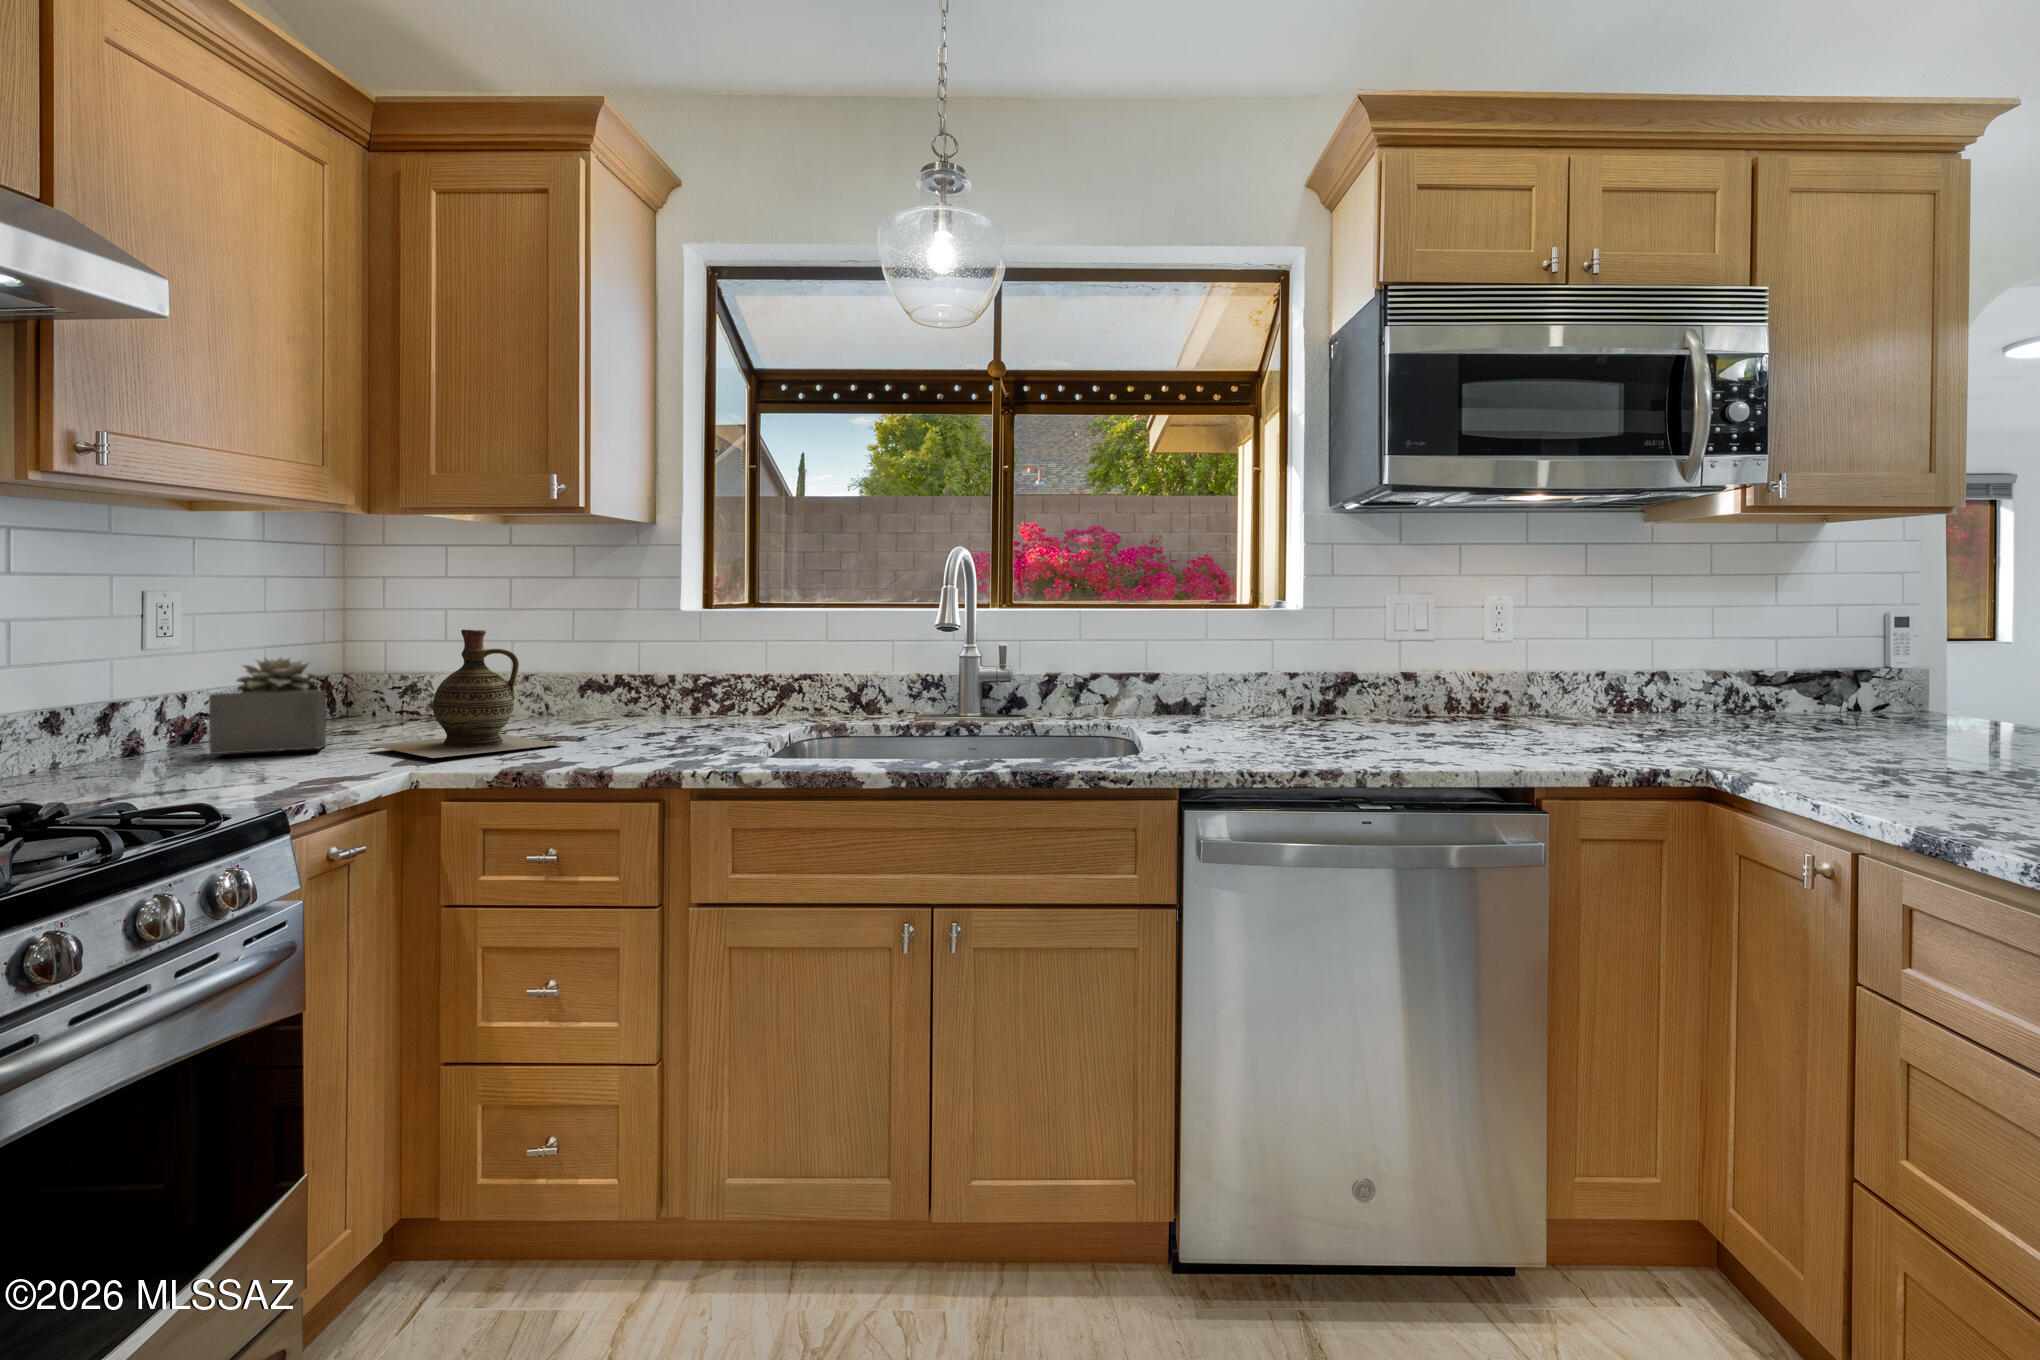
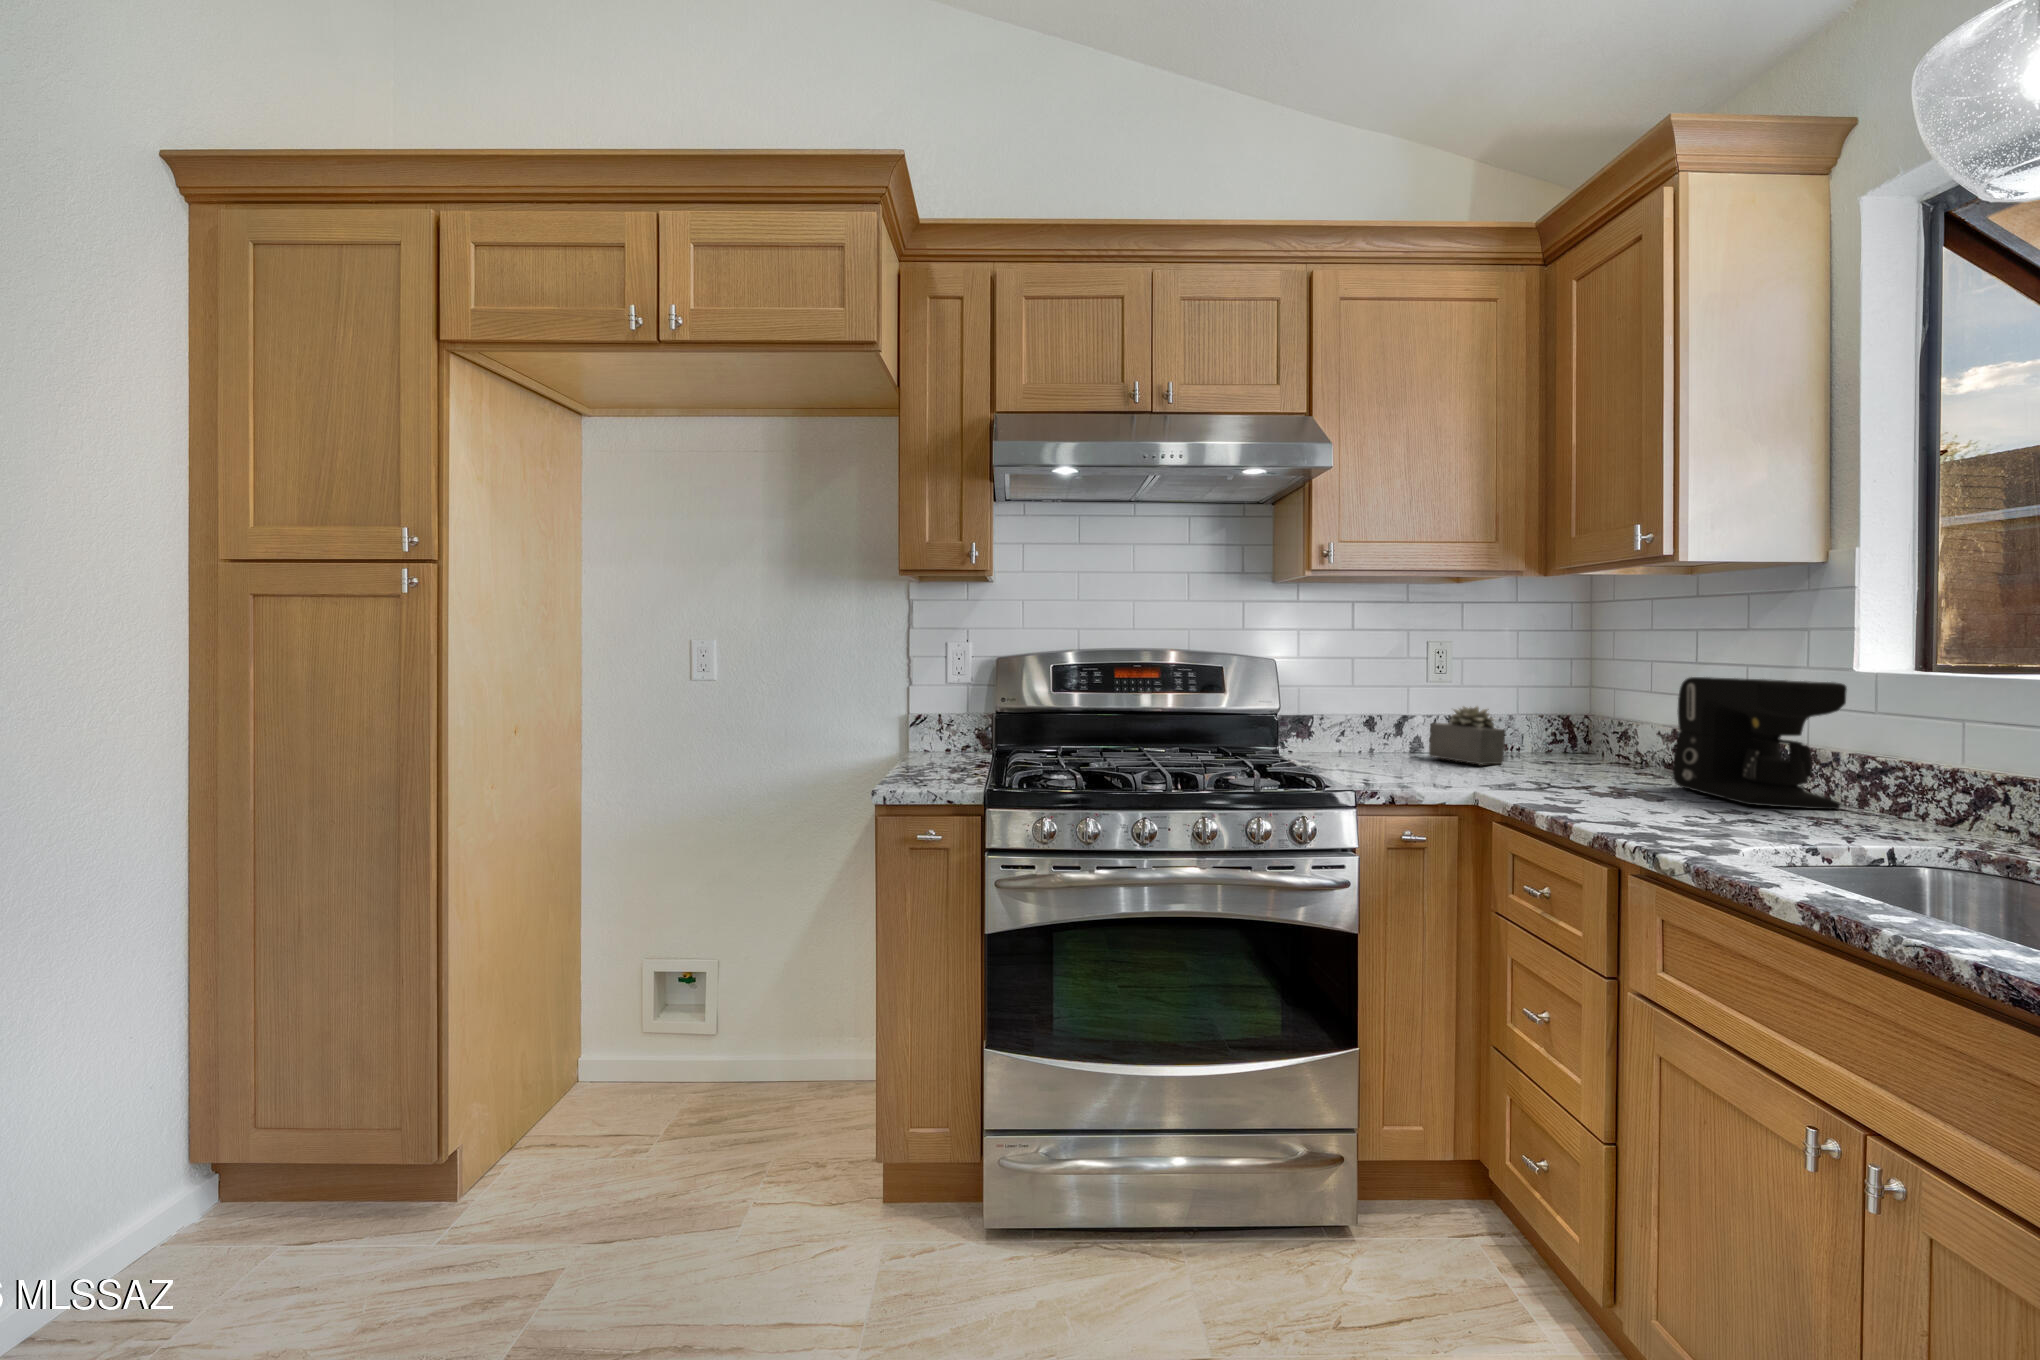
coffee maker: none [554,590,702,730] -> present [1673,677,1847,809]
ceramic jug: present [371,629,560,758] -> none [1506,700,1627,796]

